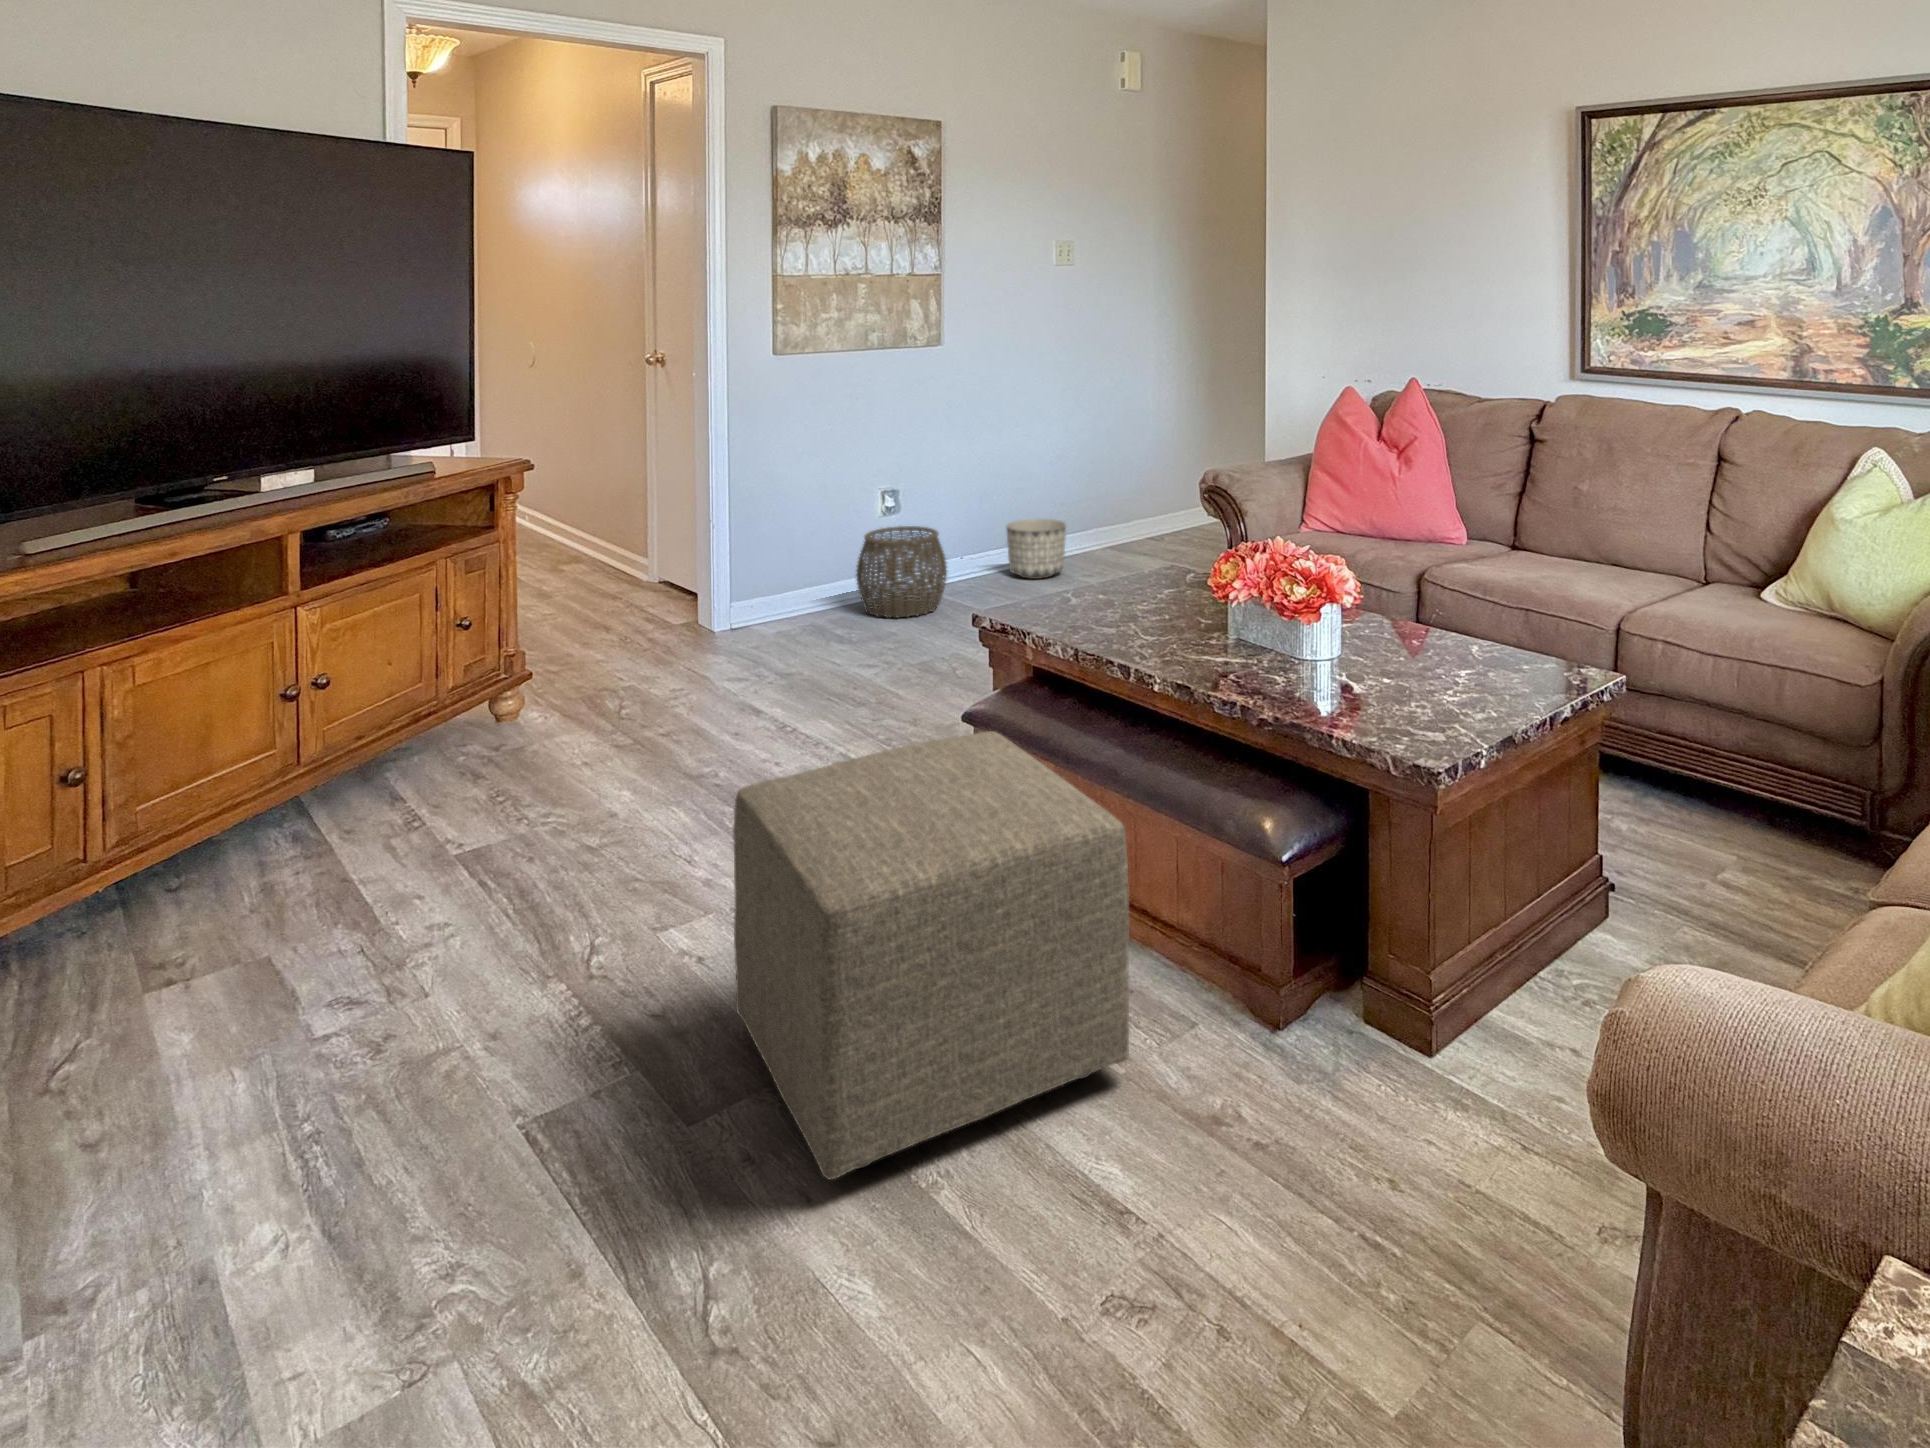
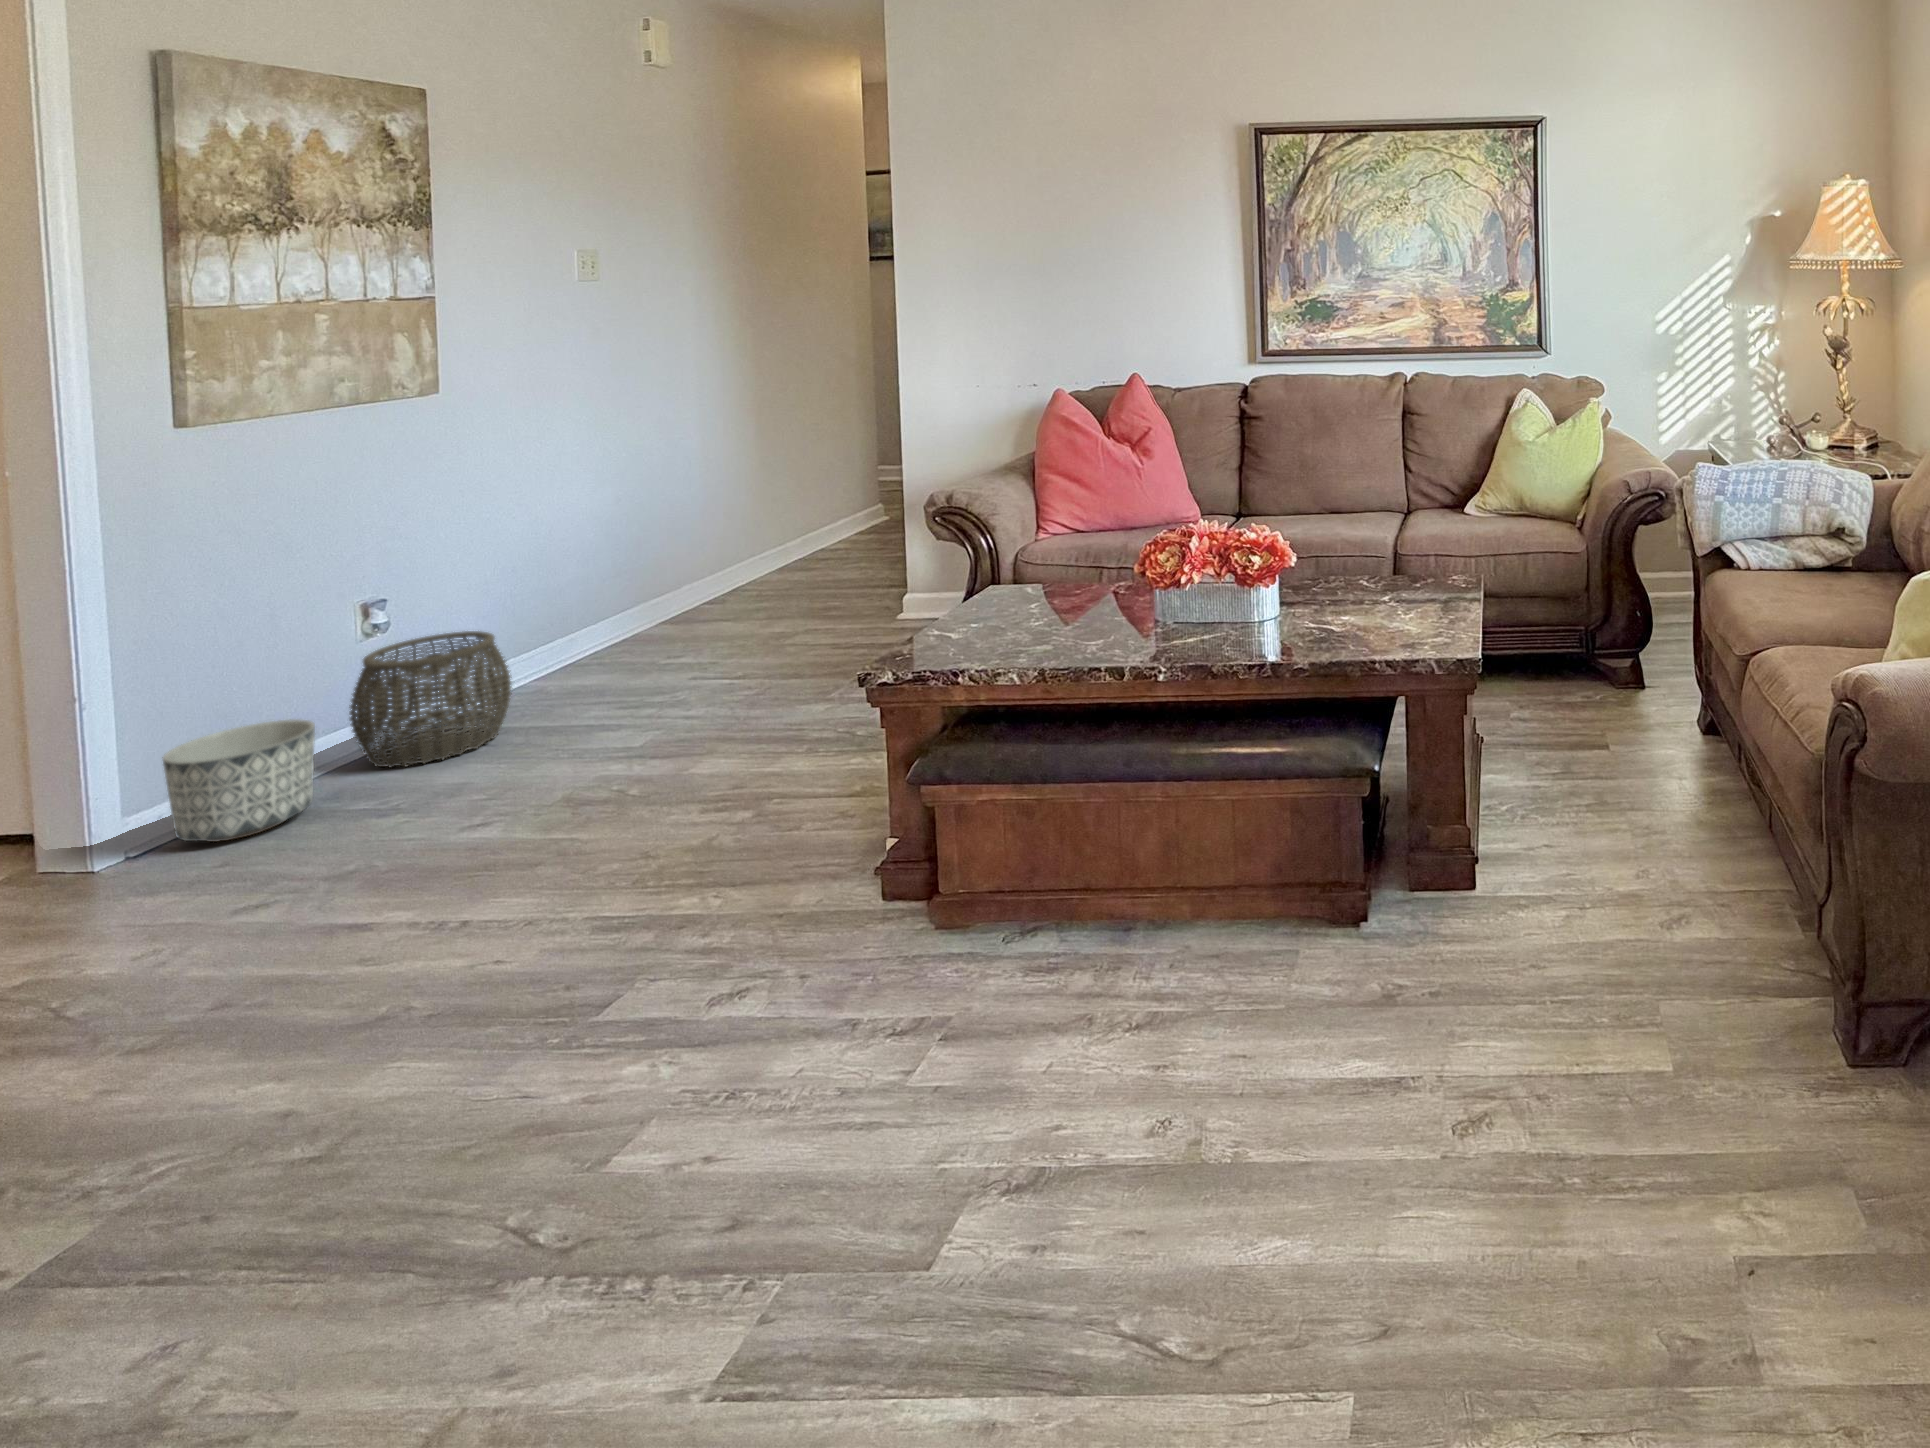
planter: present [1006,519,1066,579] -> present [162,719,315,842]
ottoman: present [733,731,1129,1179] -> none [836,771,1314,1257]

